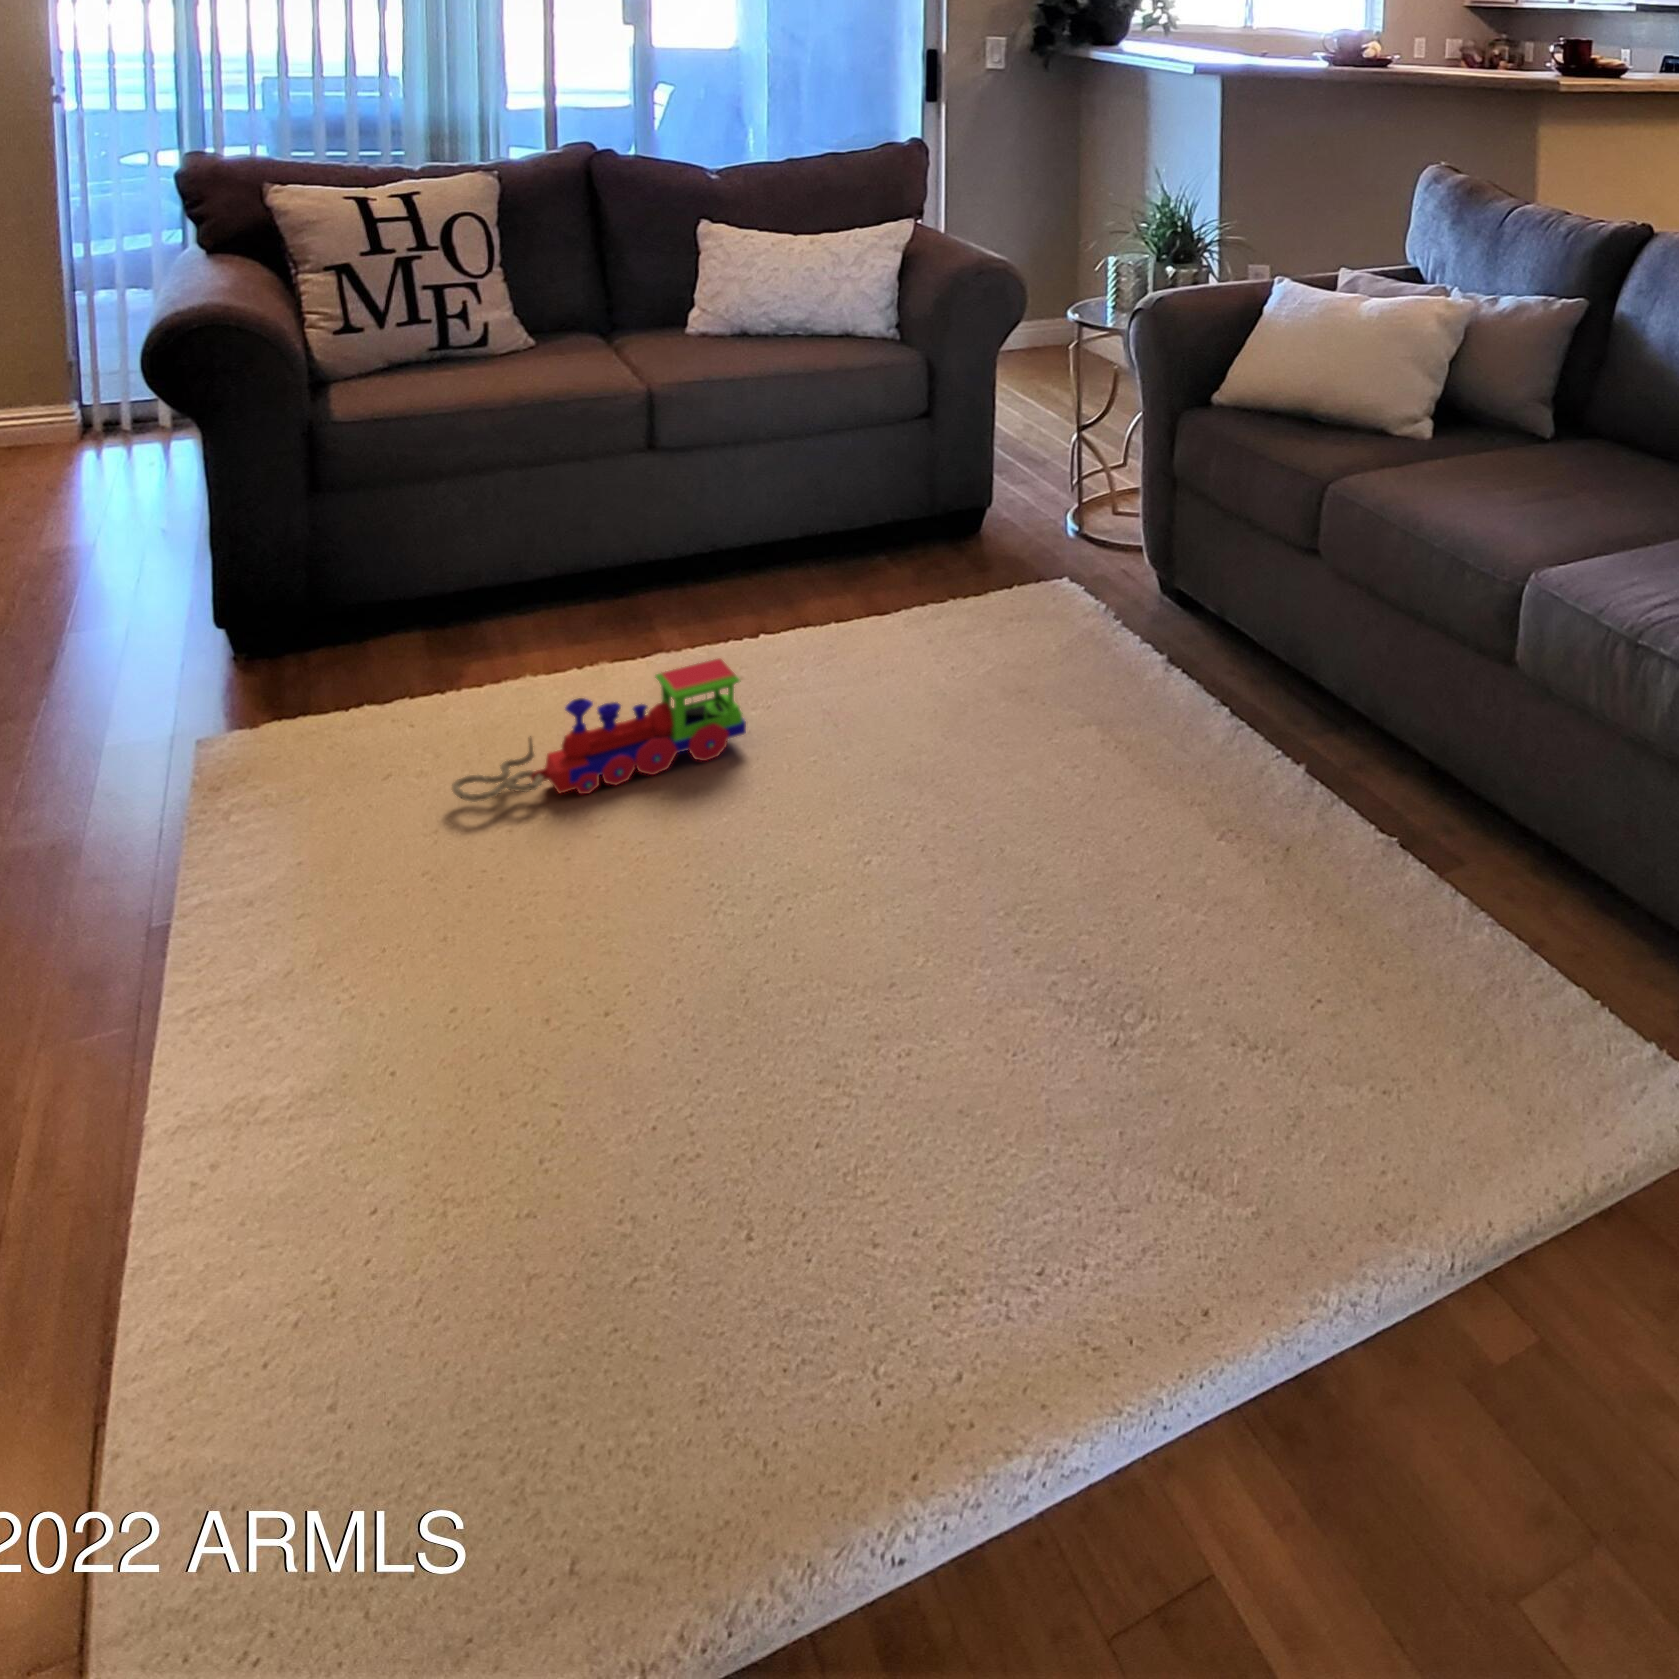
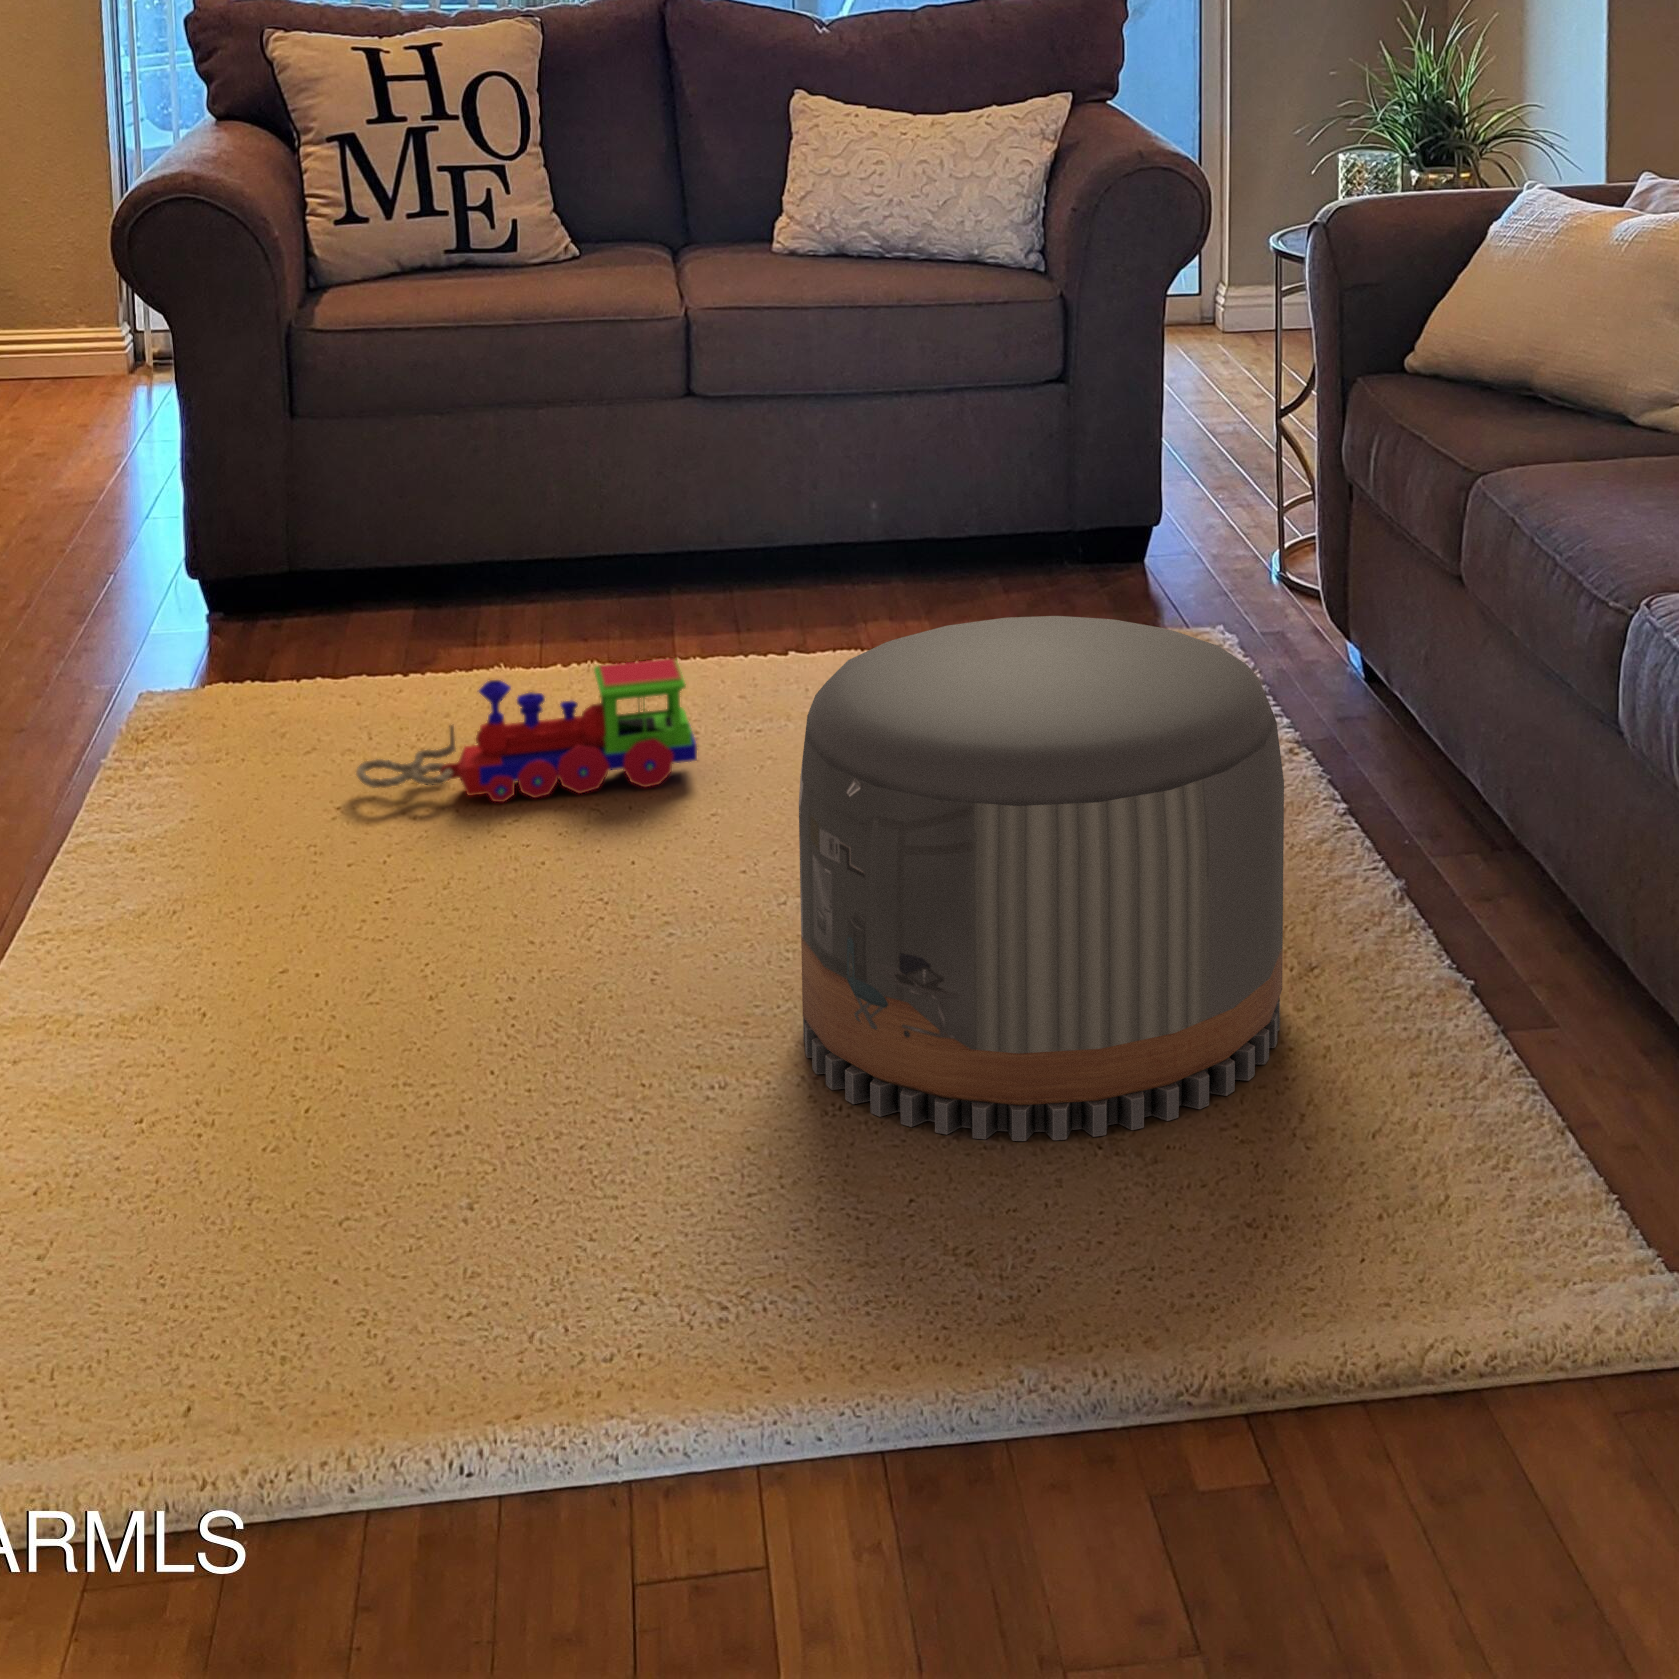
pouf: none [942,608,1295,1017] -> present [799,616,1284,1141]

